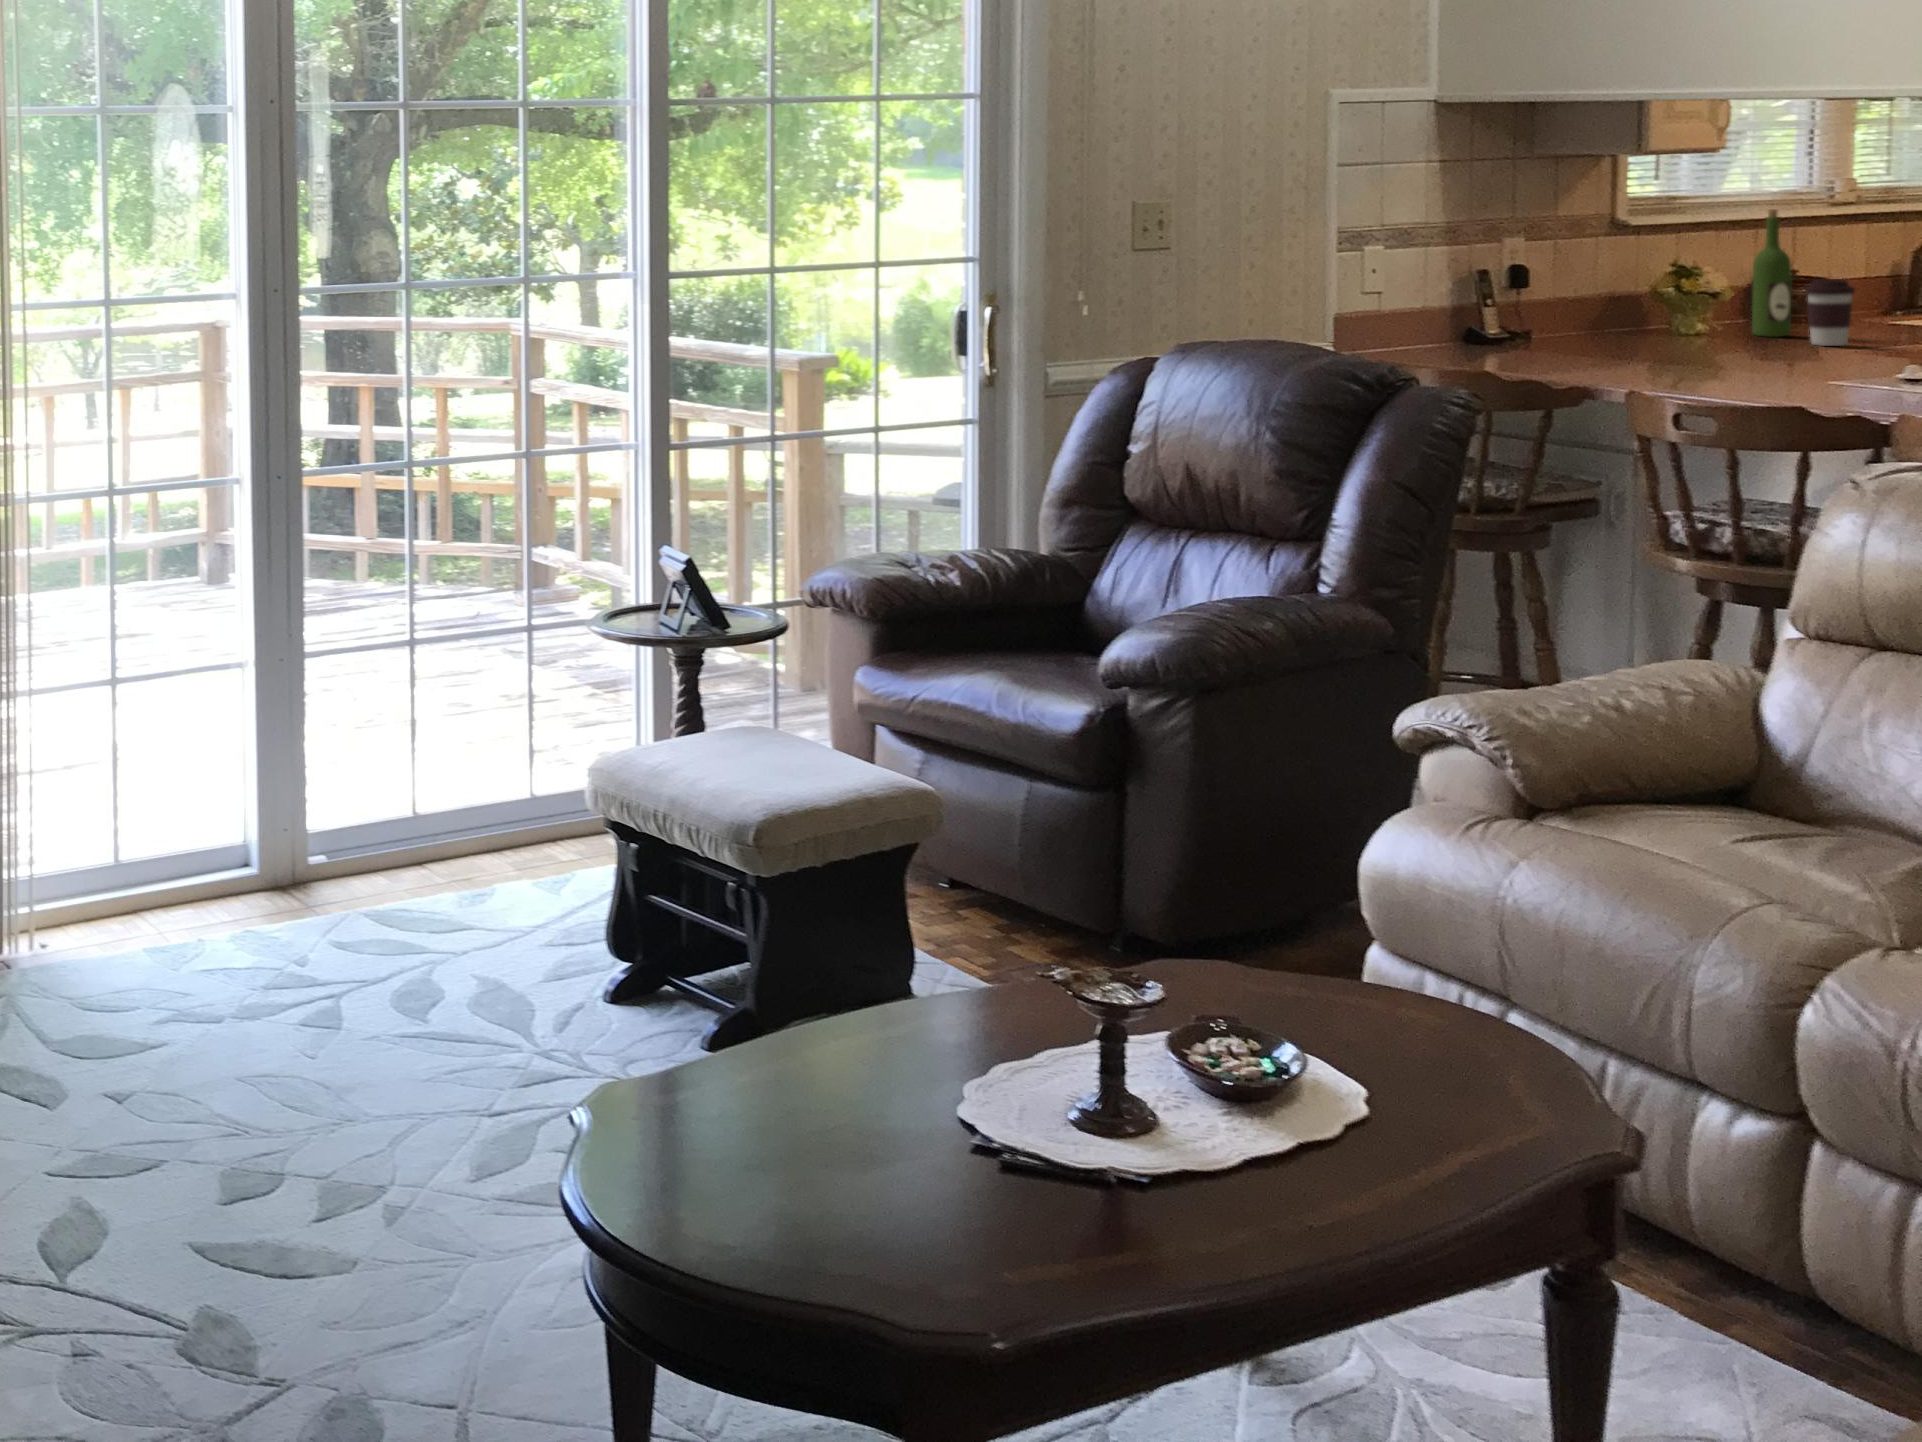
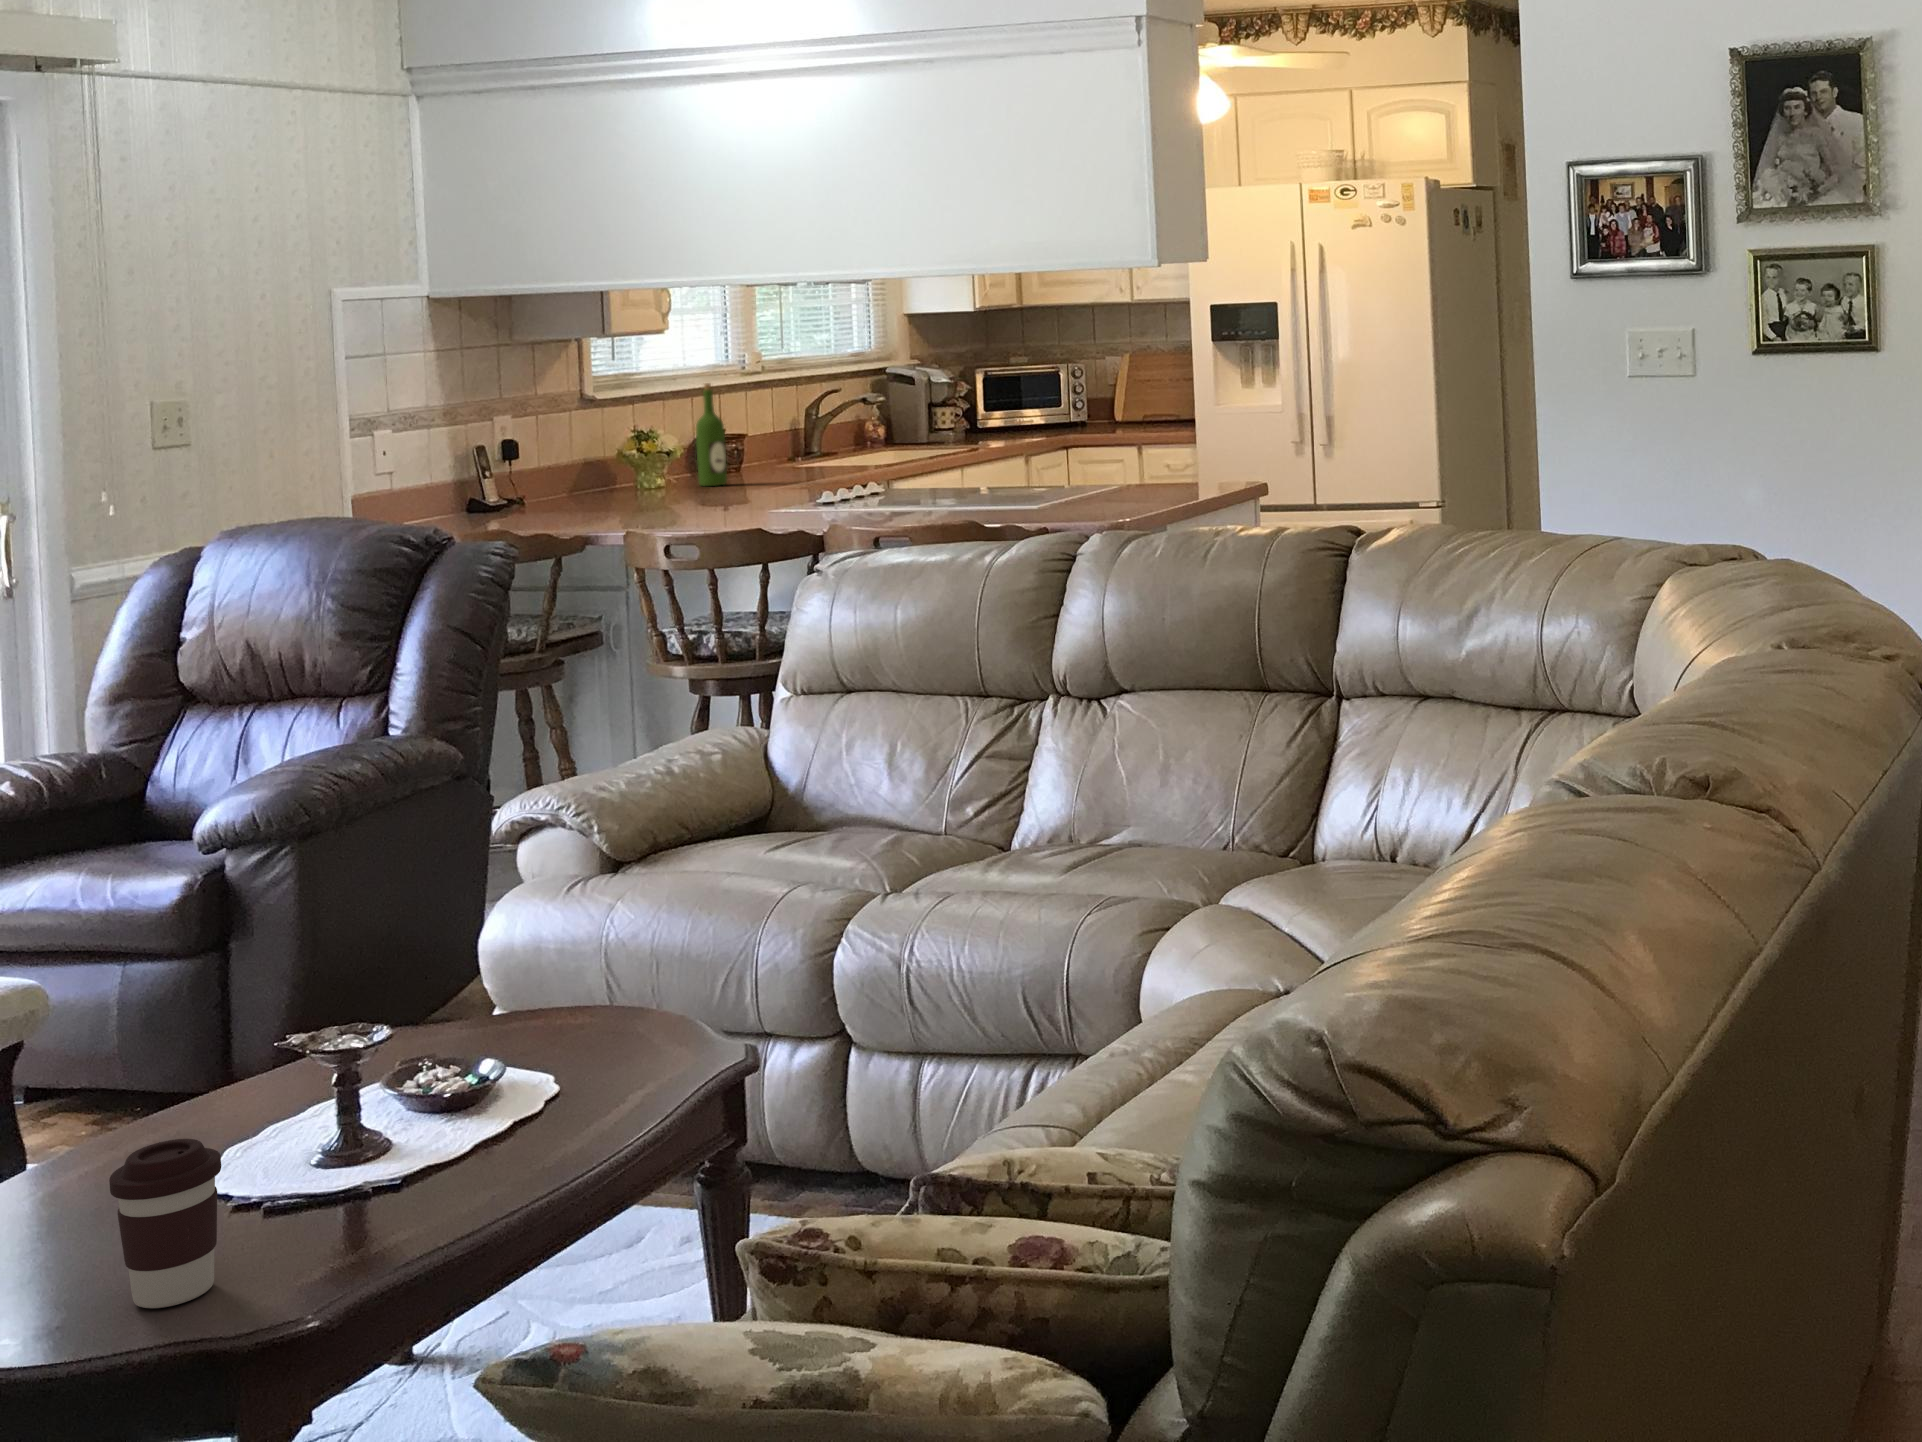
coffee cup: present [1805,279,1855,346] -> present [109,1139,221,1308]

